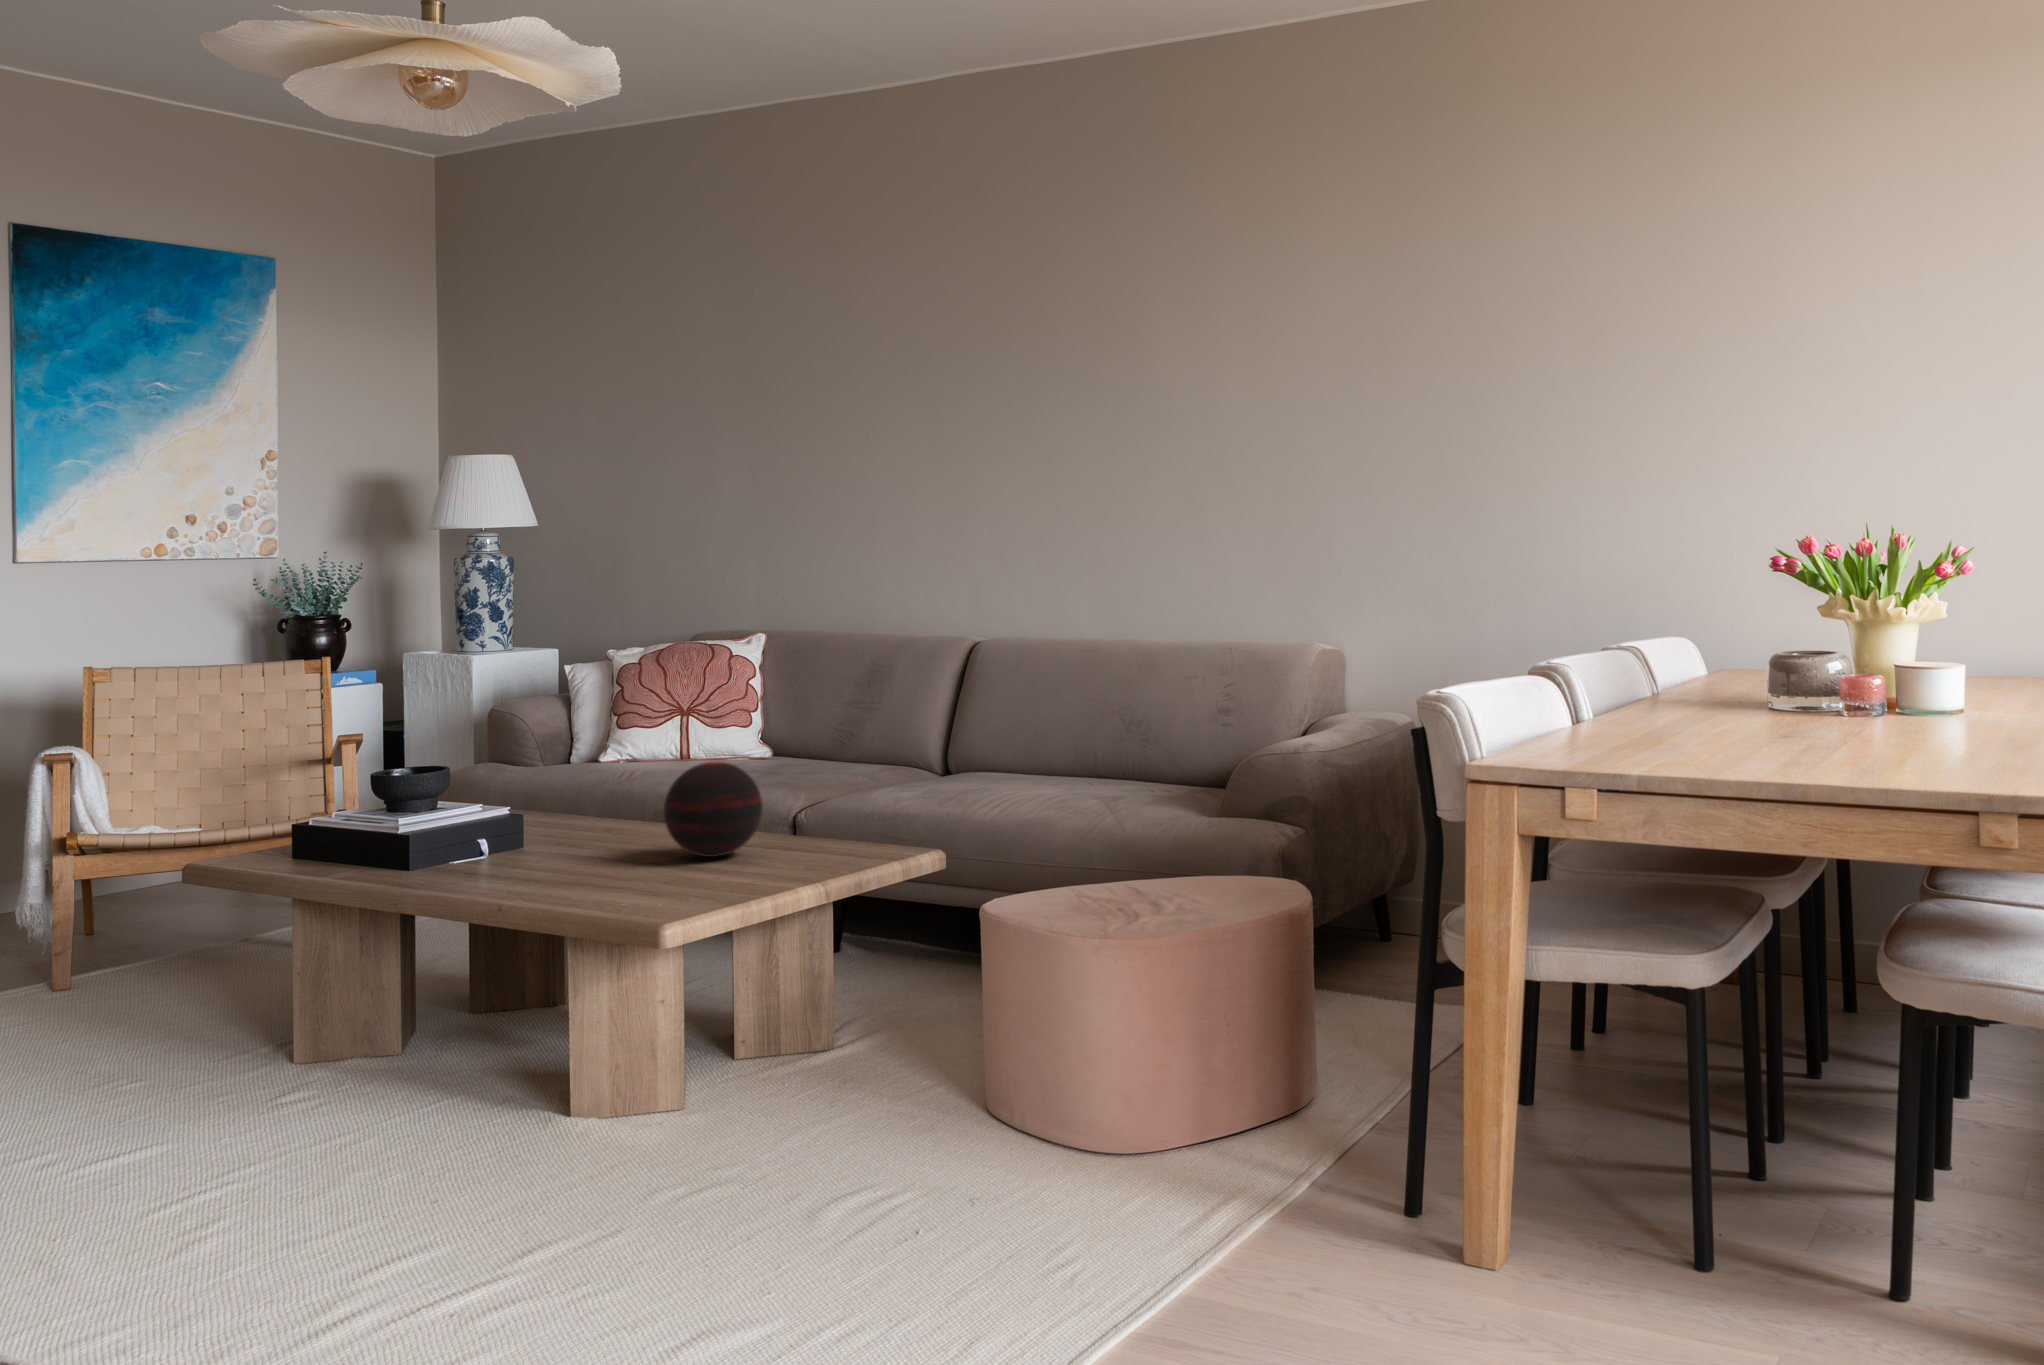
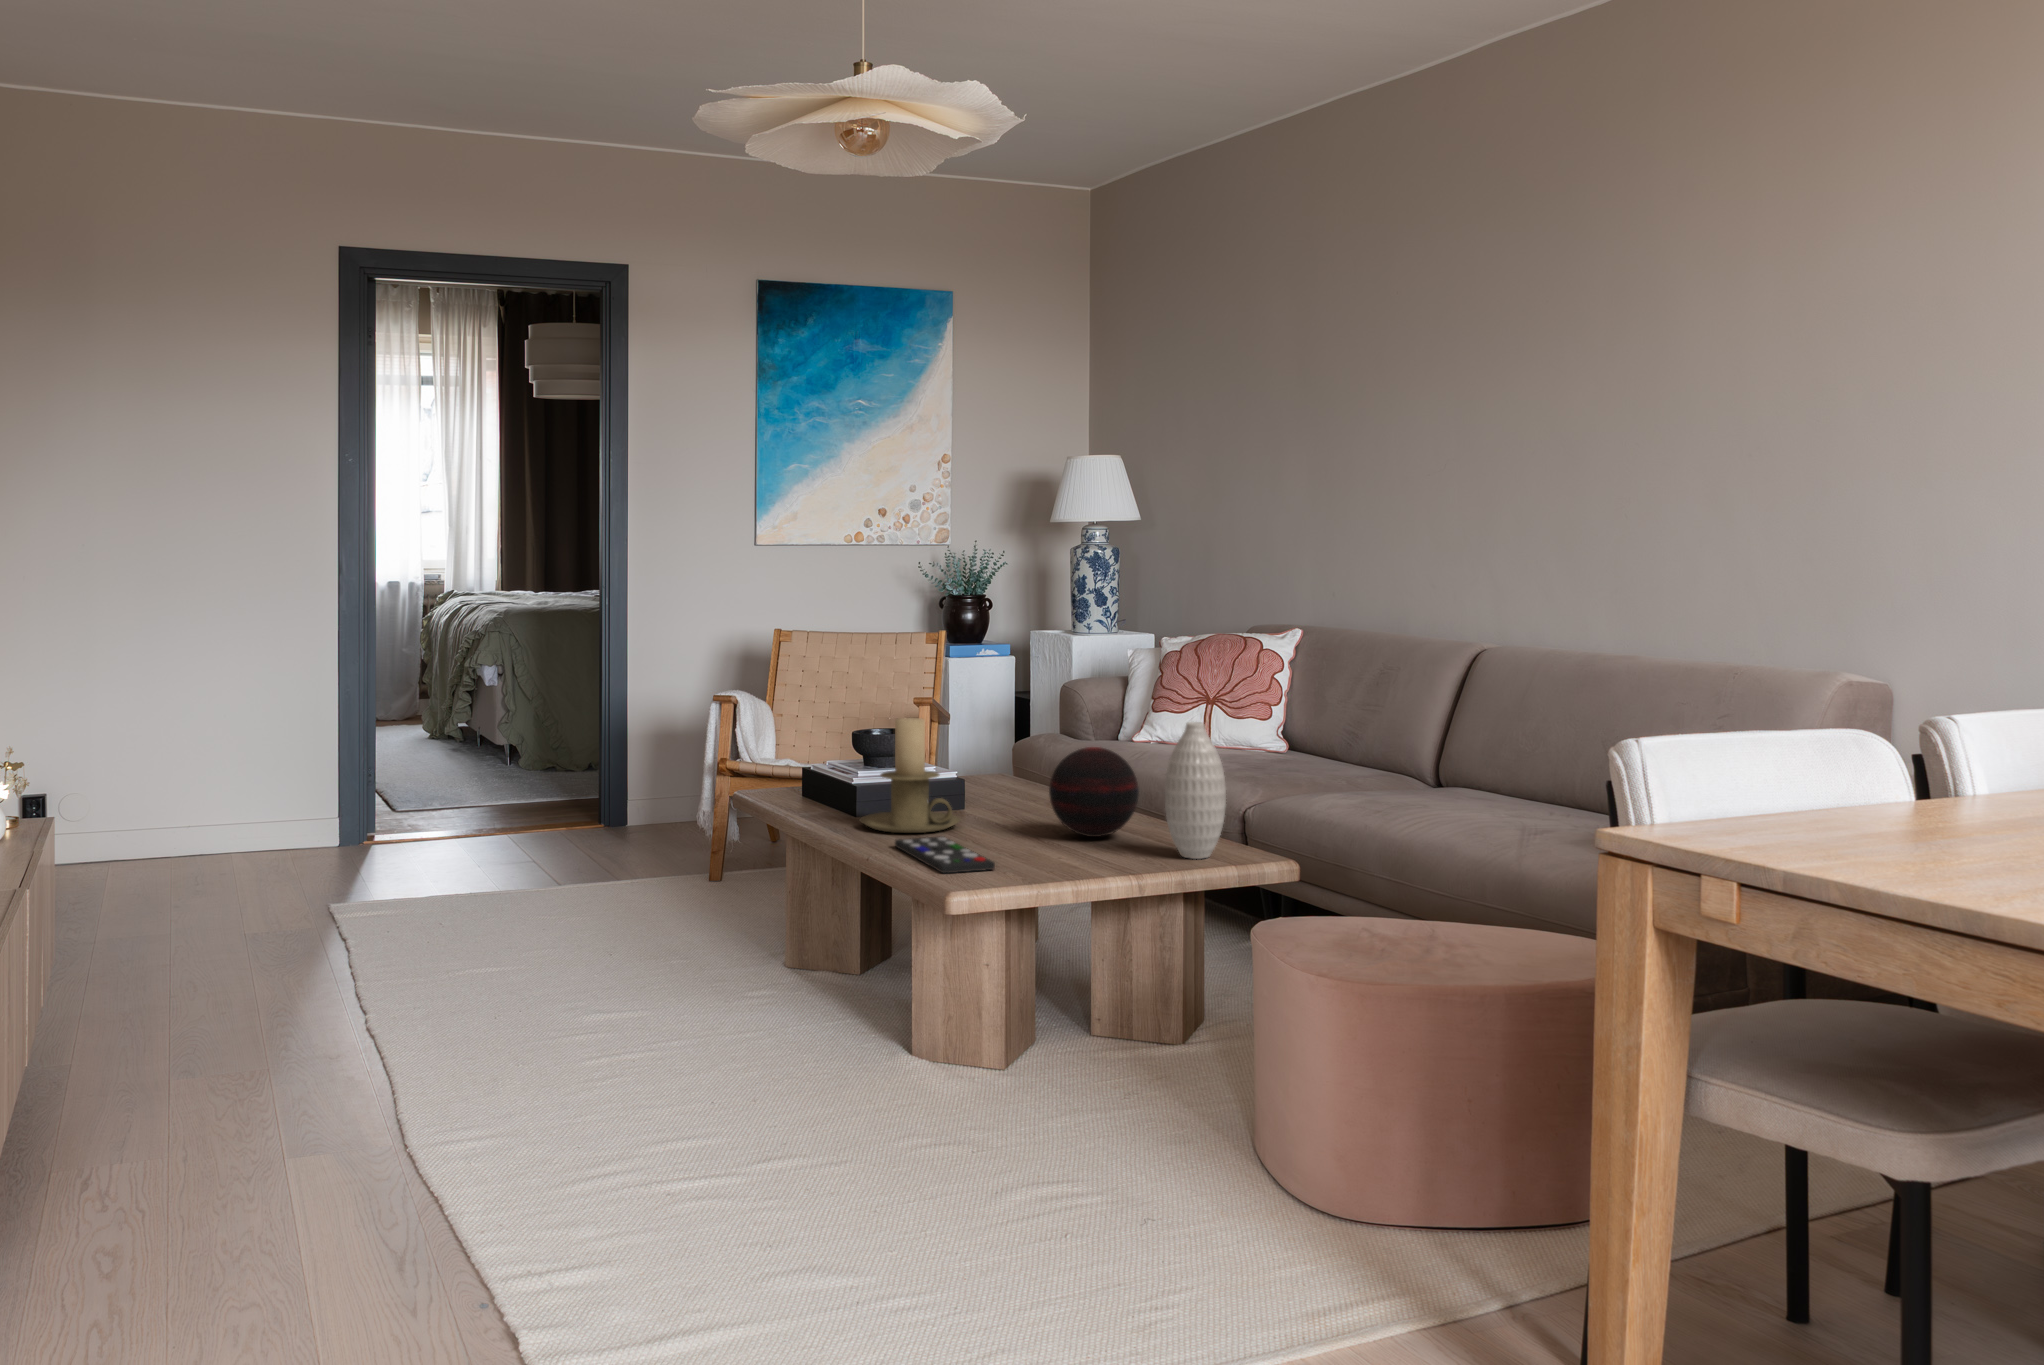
vase: none [814,724,876,862] -> present [1165,722,1226,859]
candle holder: none [426,750,555,883] -> present [860,718,961,833]
remote control: none [514,877,671,913] -> present [895,836,995,873]

